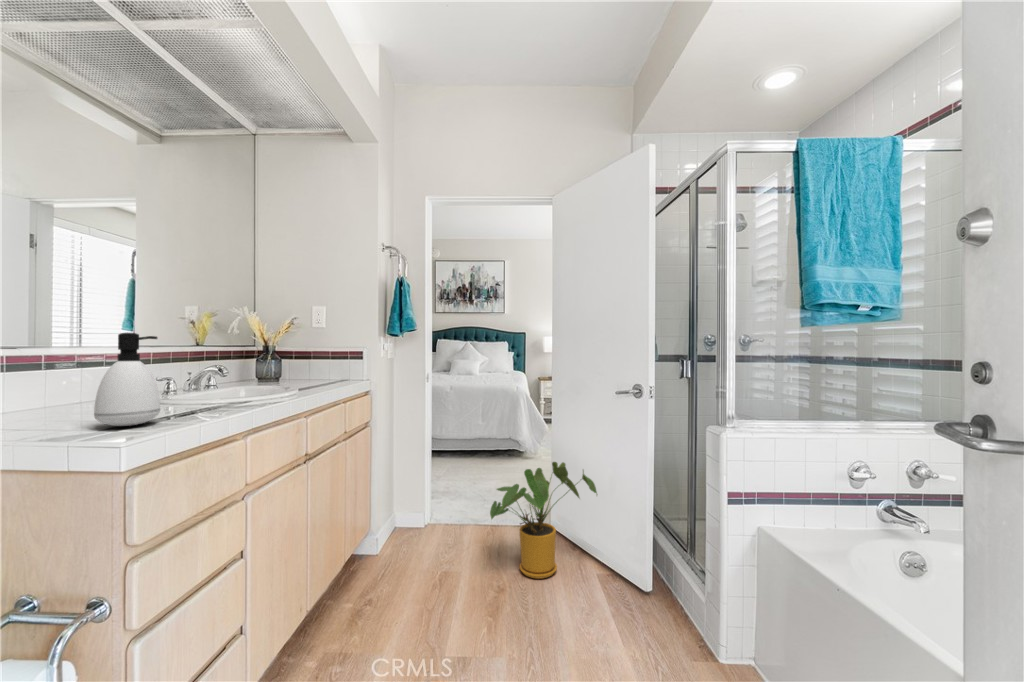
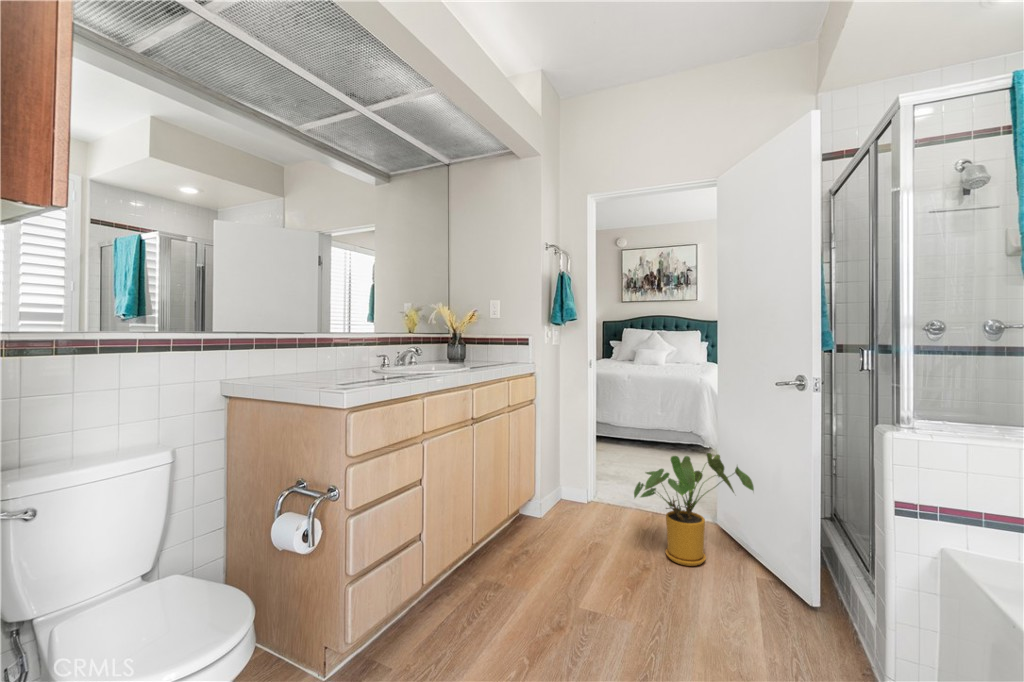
soap dispenser: present [94,333,160,426] -> none [336,322,370,382]

